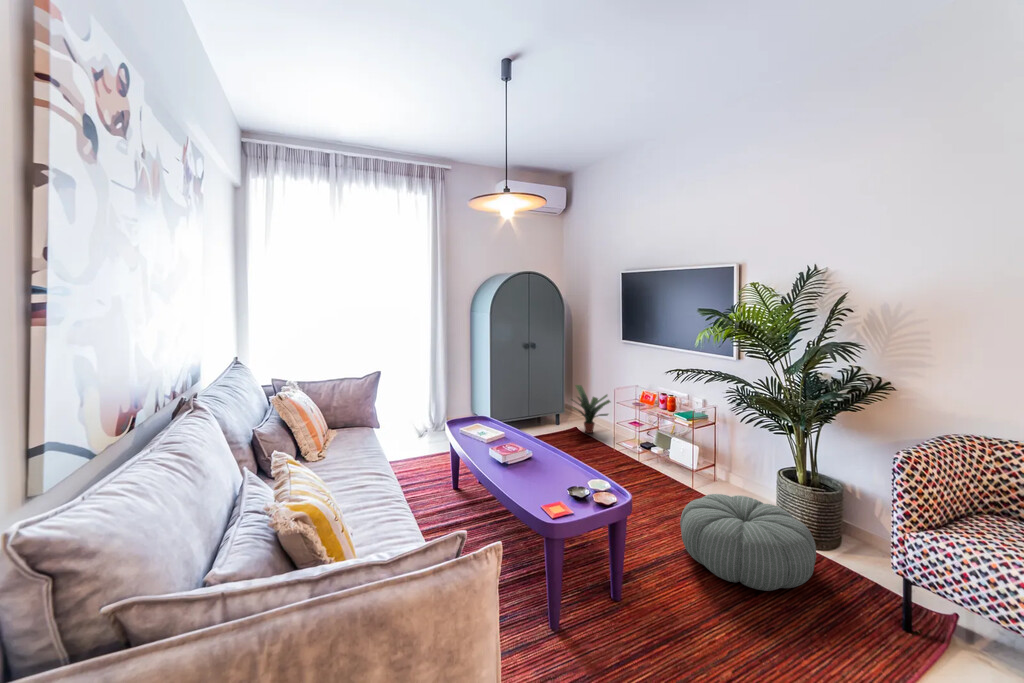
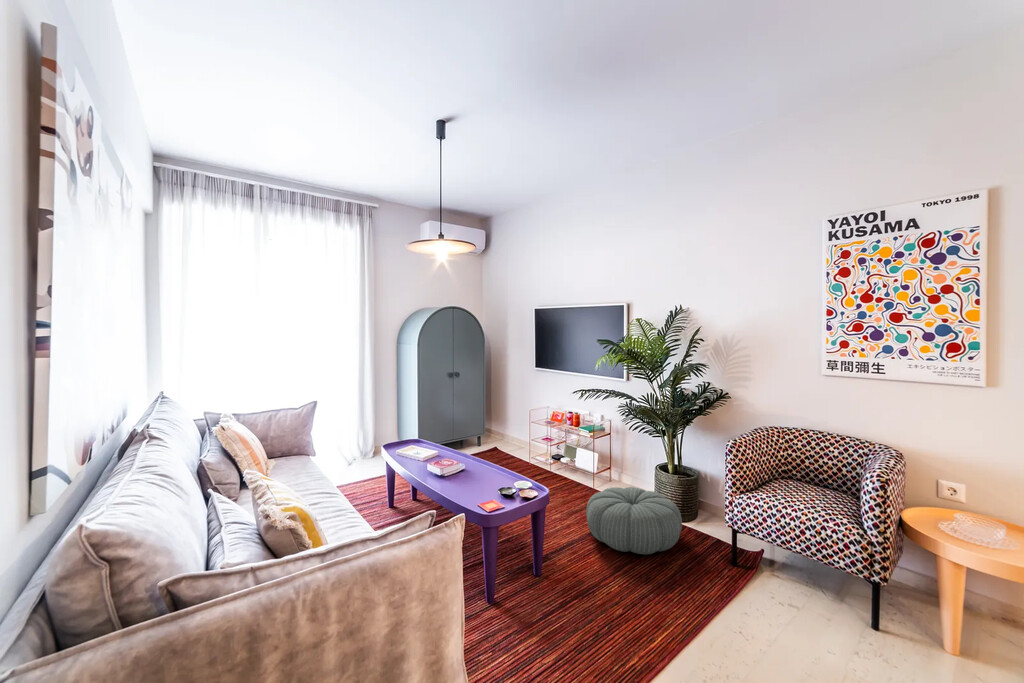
potted plant: present [571,385,610,433] -> none [489,407,526,450]

